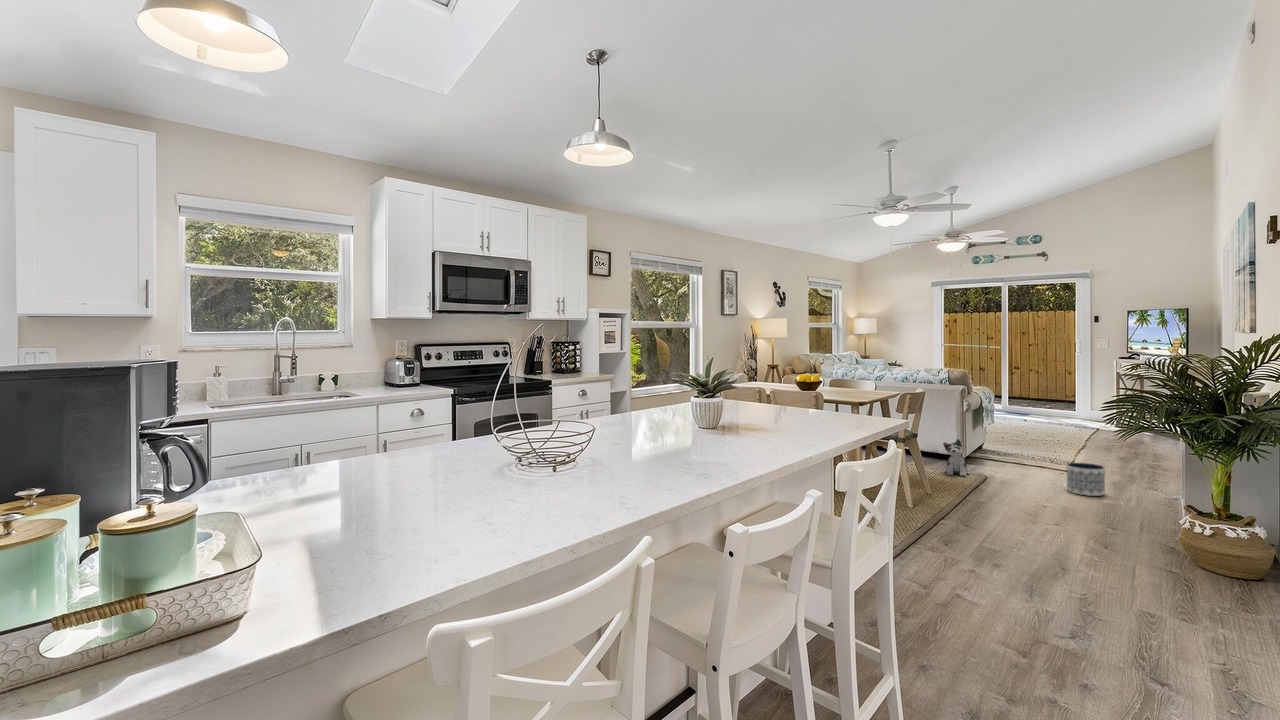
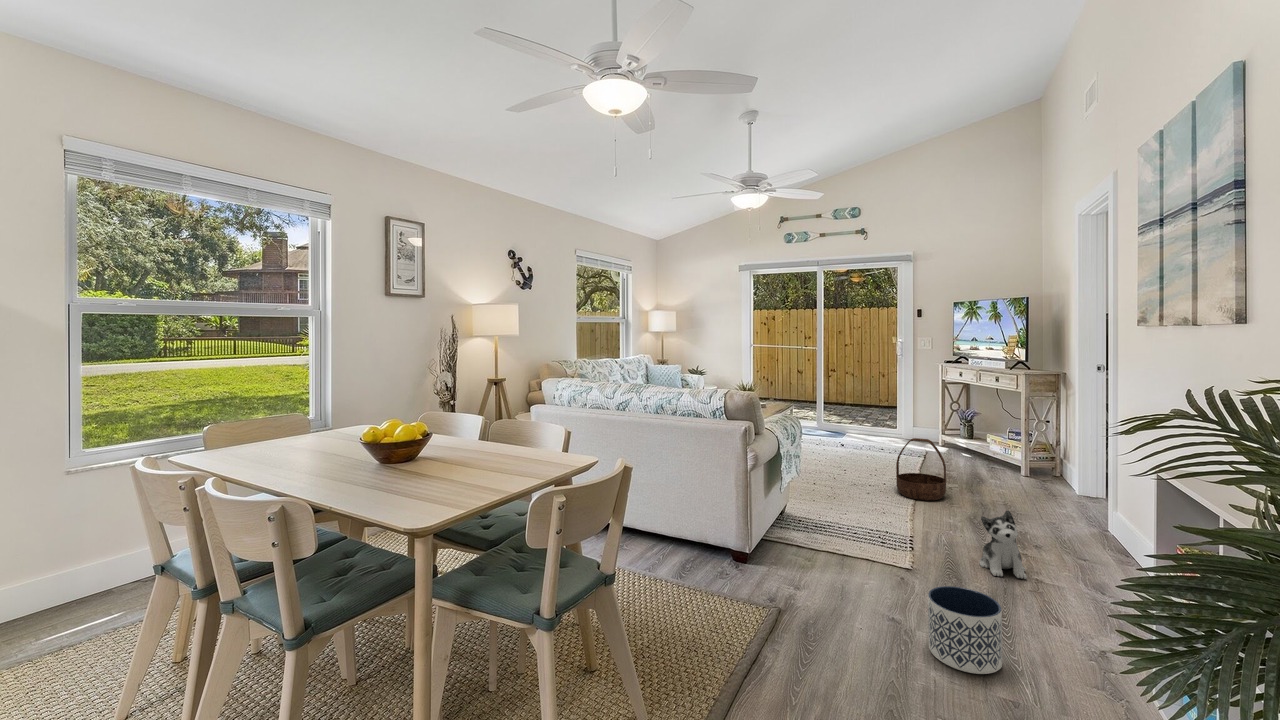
basket: none [1064,408,1102,449] -> present [896,438,946,500]
plush toy: present [943,439,970,476] -> present [979,510,1027,579]

